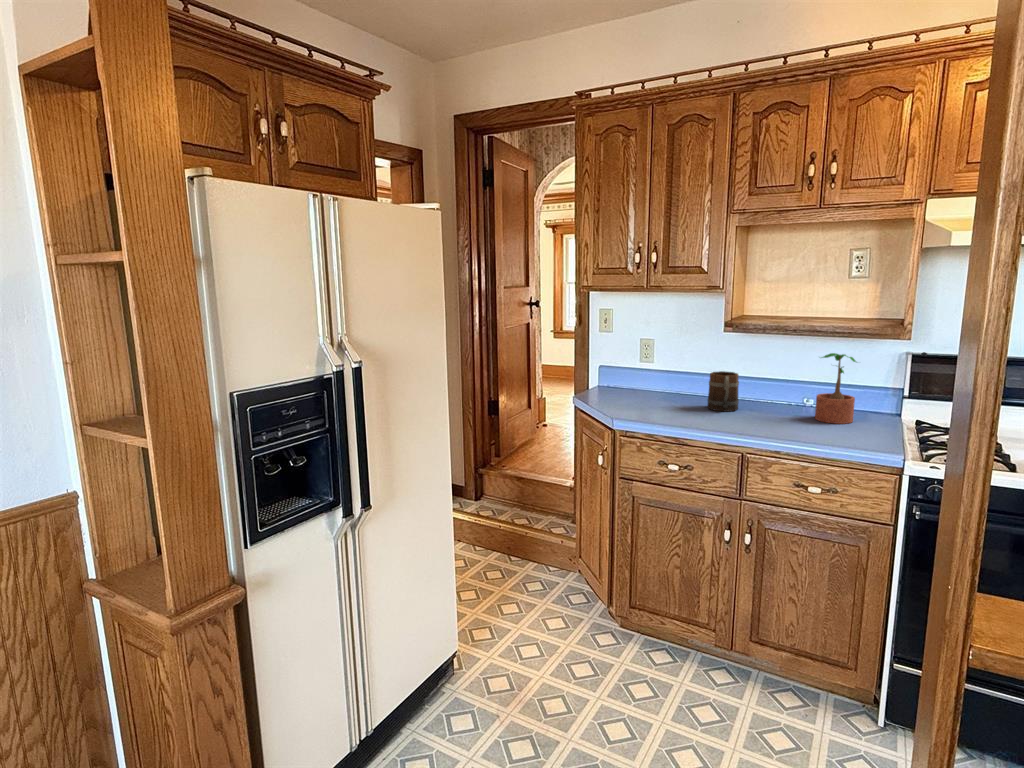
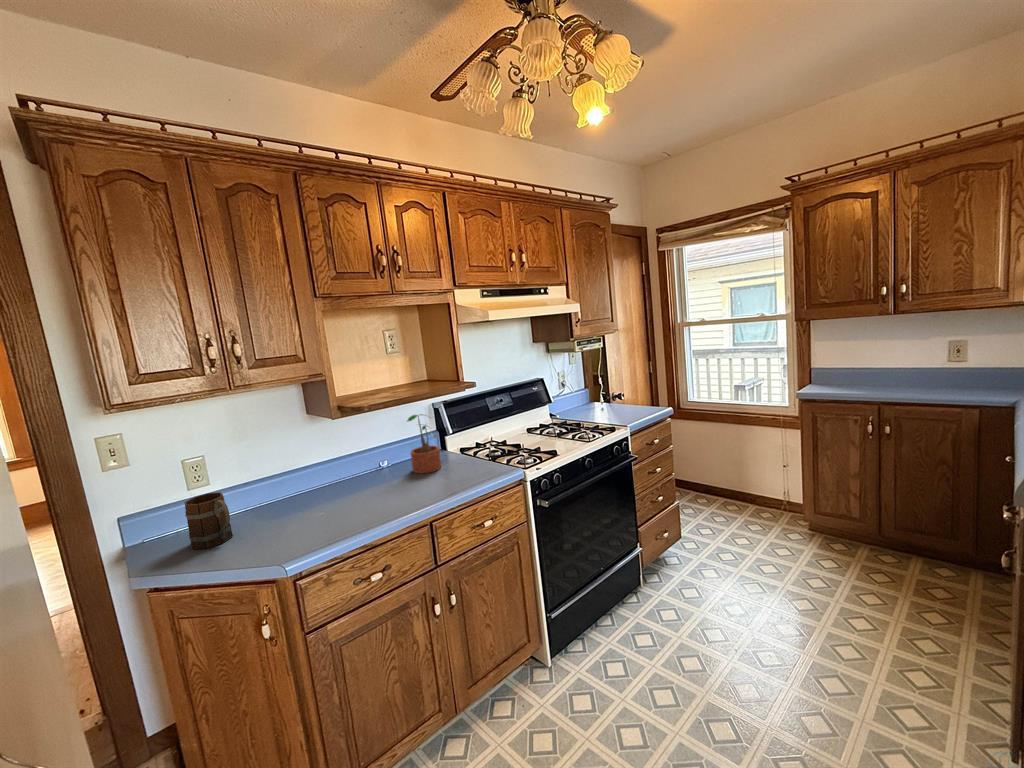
mug: present [707,371,739,411] -> present [185,492,233,549]

